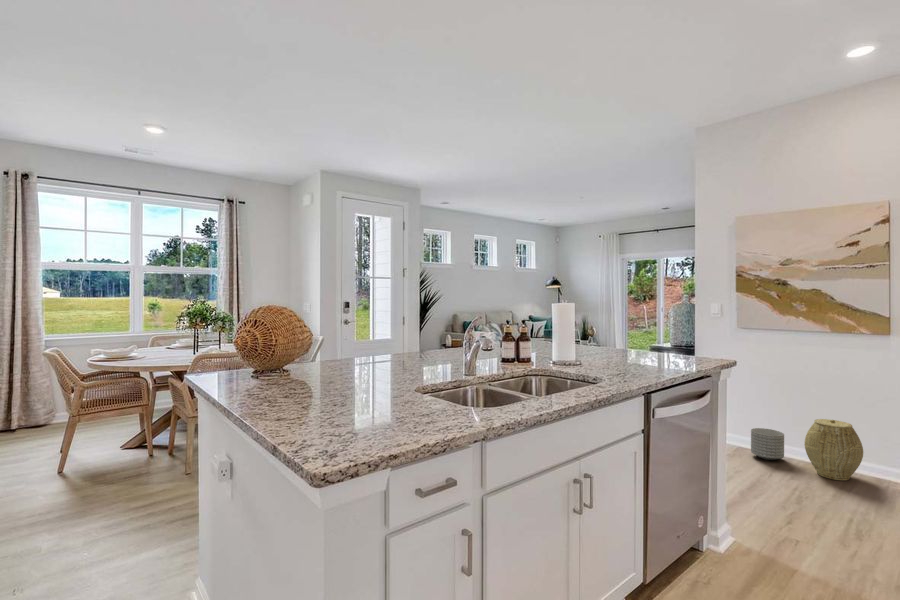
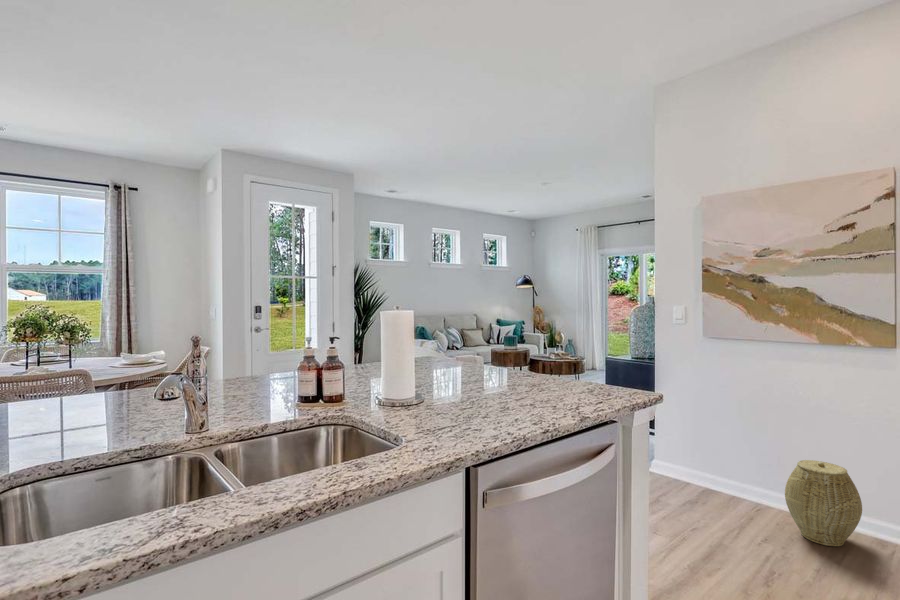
planter: present [751,428,784,460] -> none [719,468,761,512]

